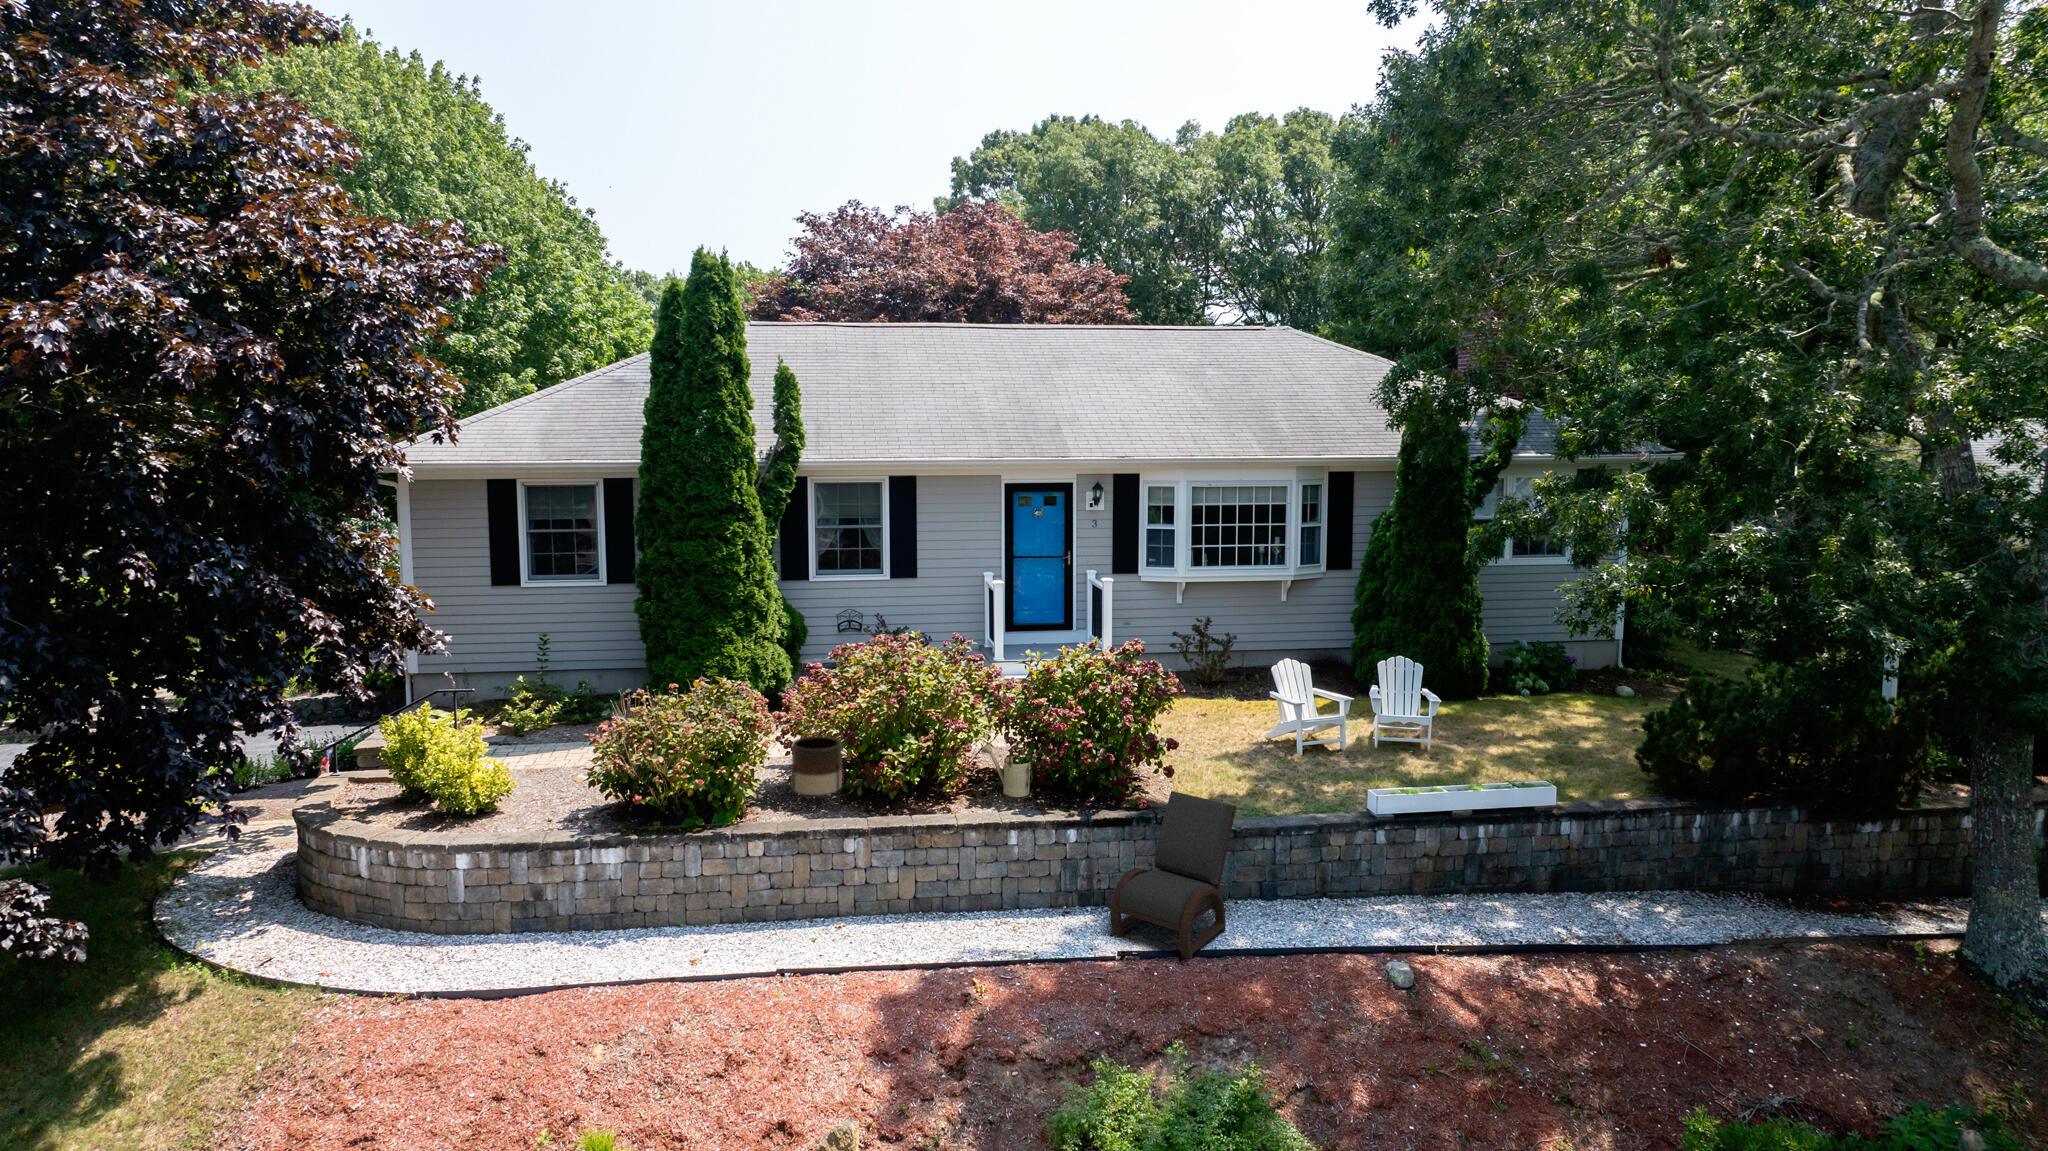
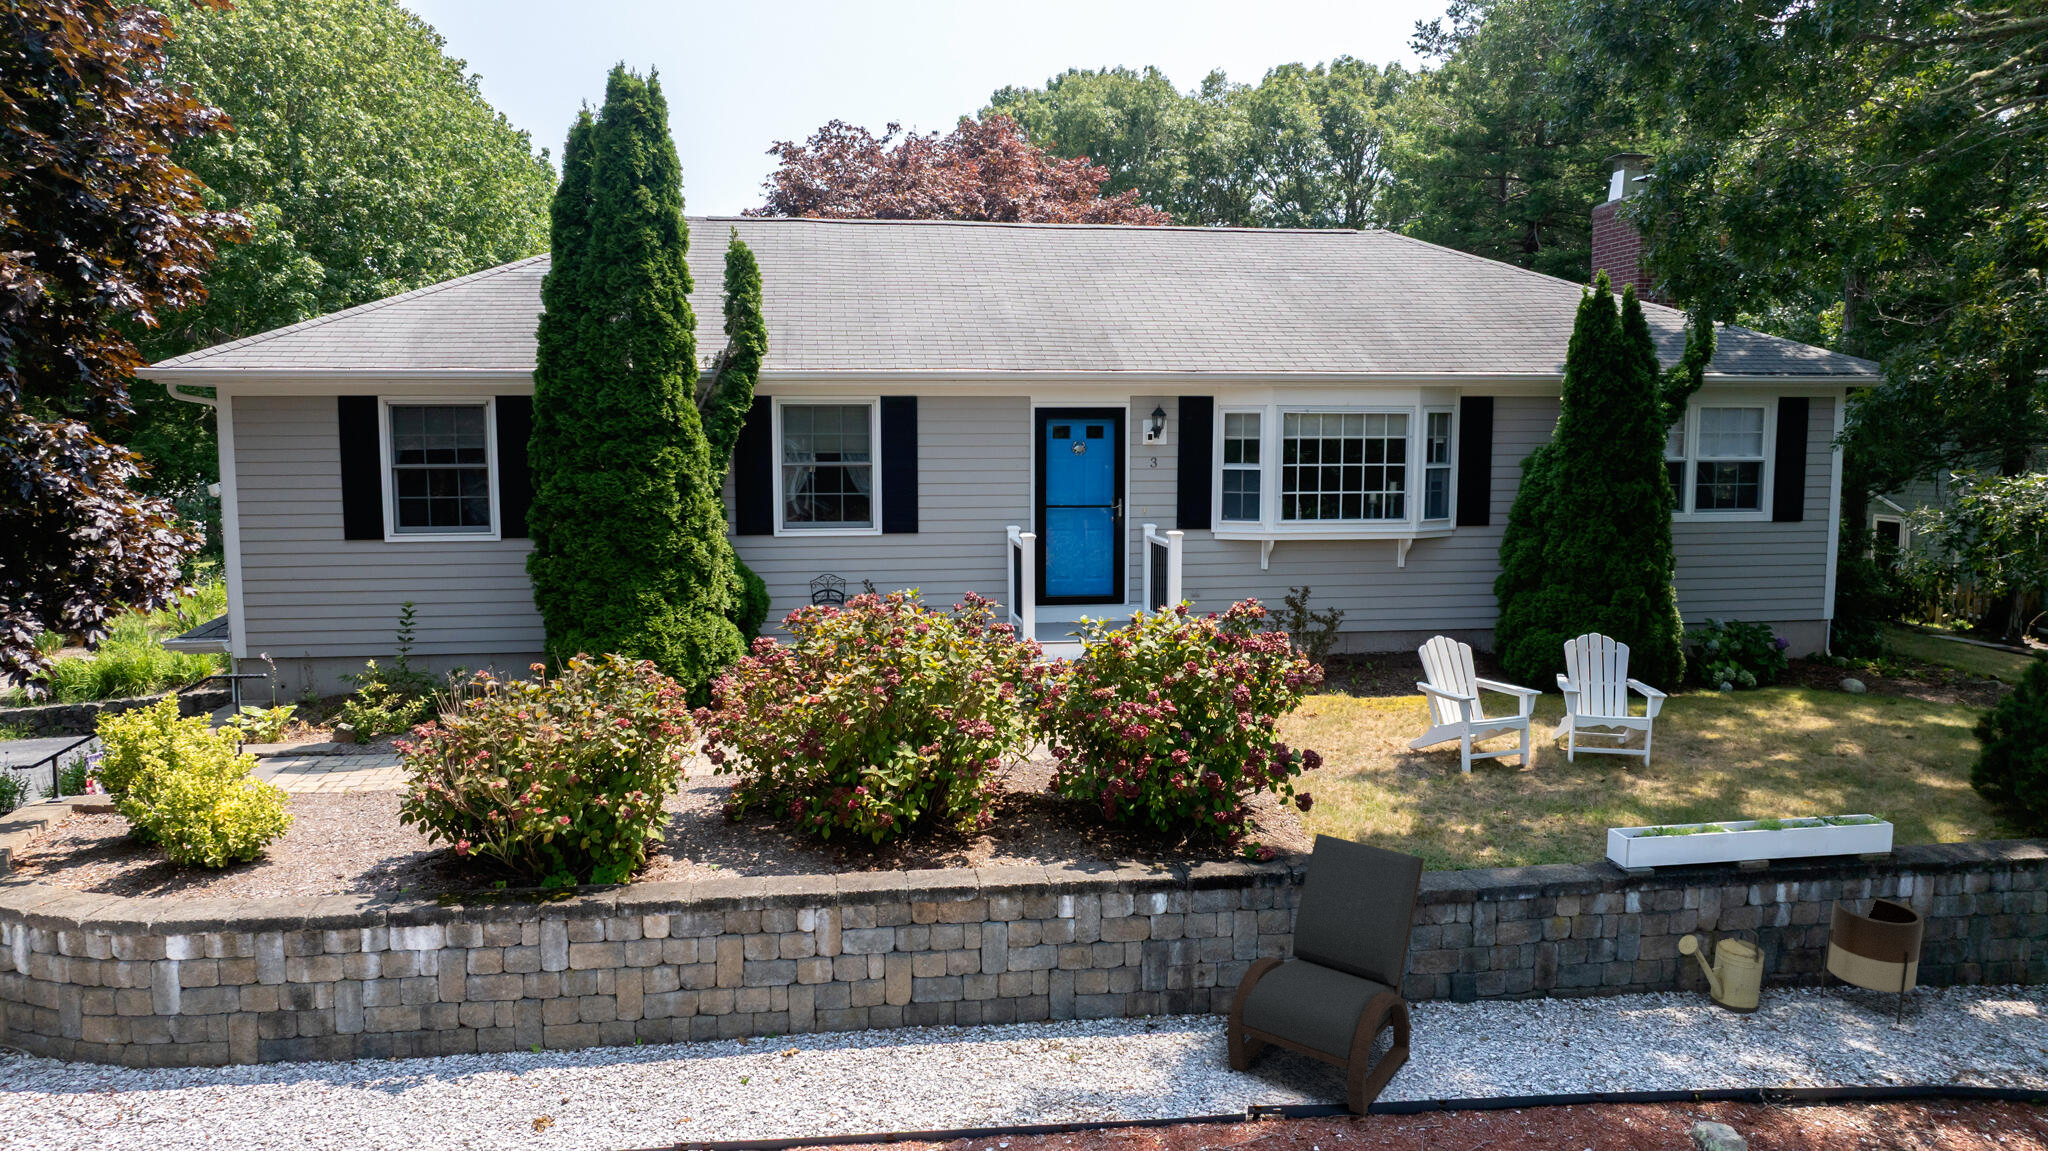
planter: present [792,736,842,796] -> present [1820,899,1924,1024]
watering can: present [982,743,1033,800] -> present [1679,921,1766,1013]

